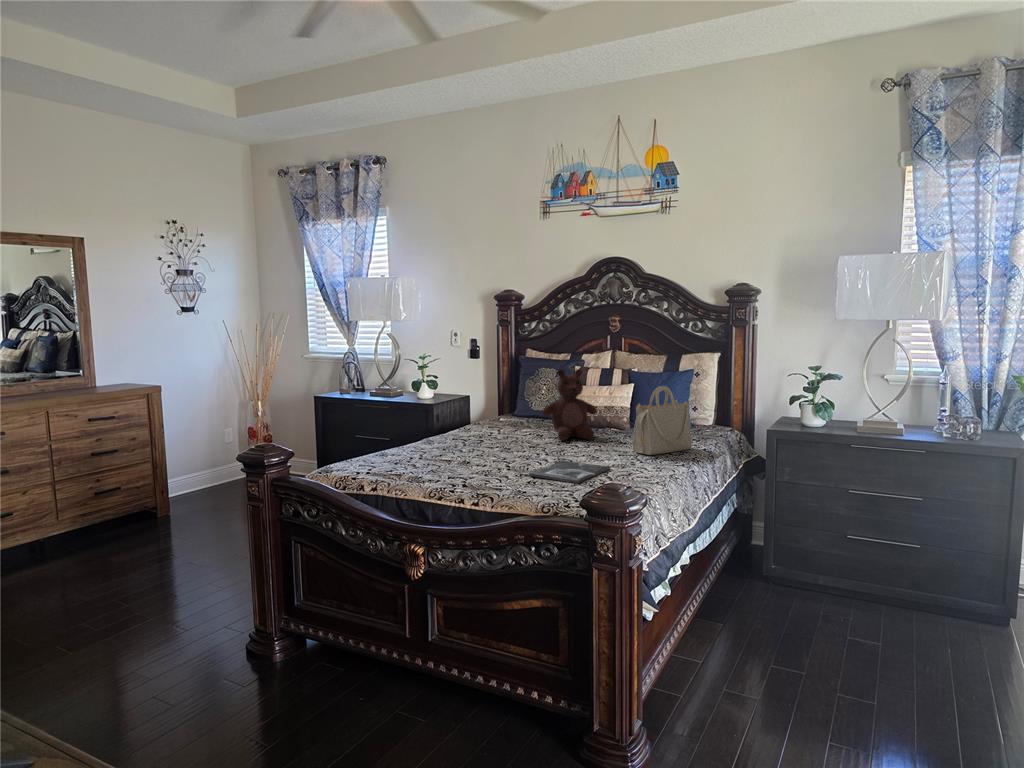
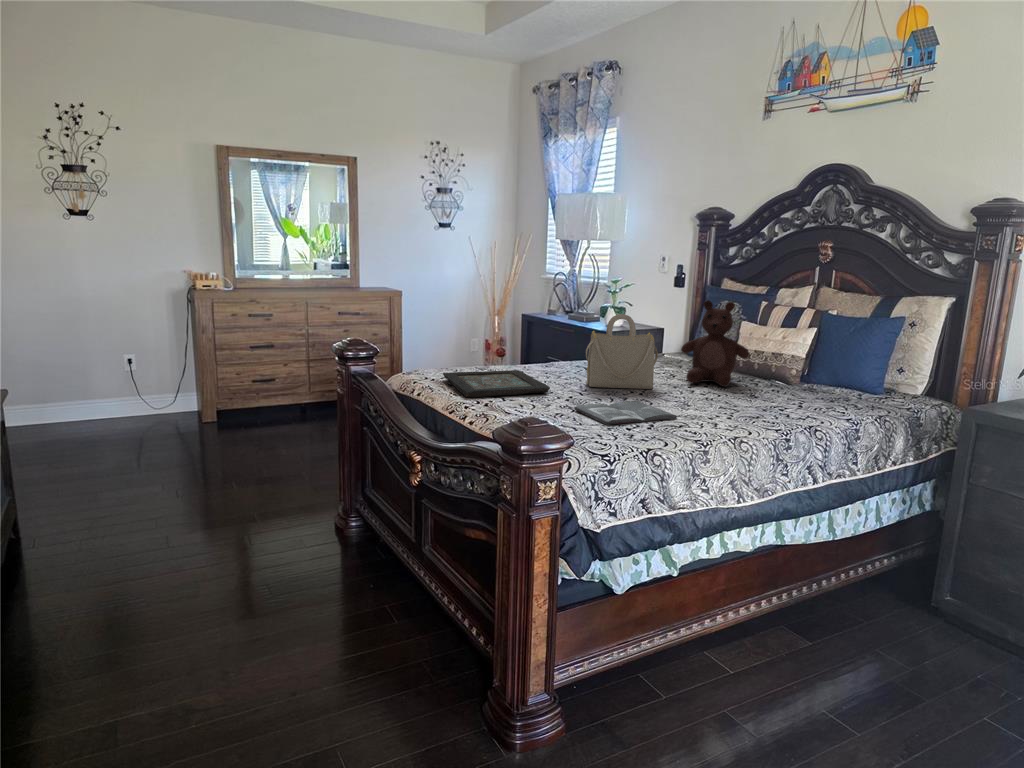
handbag: present [632,386,692,455] -> present [586,314,658,389]
decorative tray: none [359,451,480,482] -> present [443,370,550,397]

